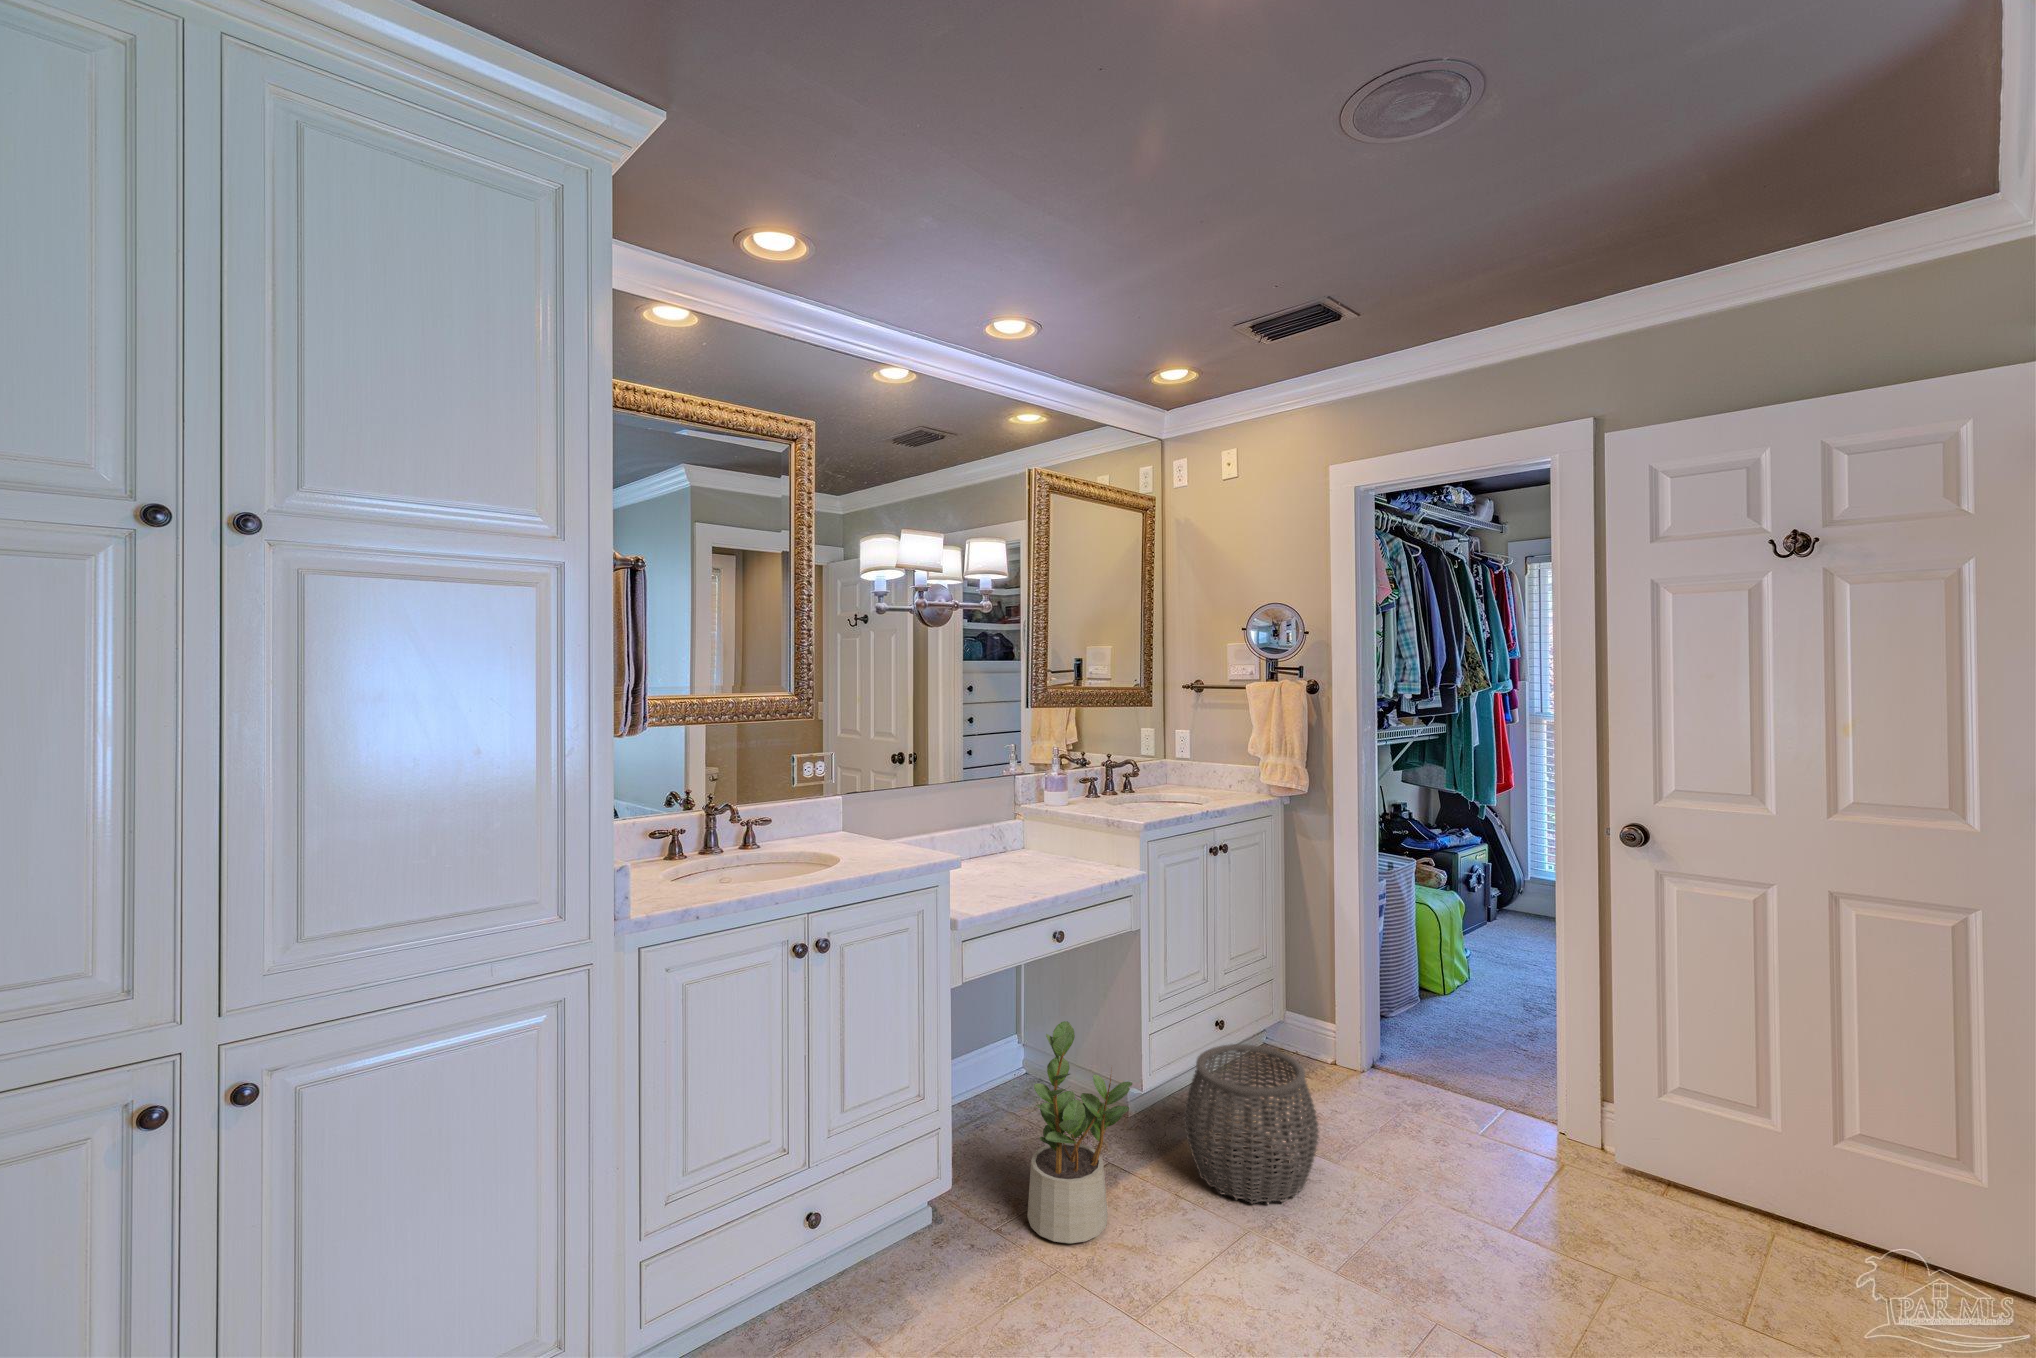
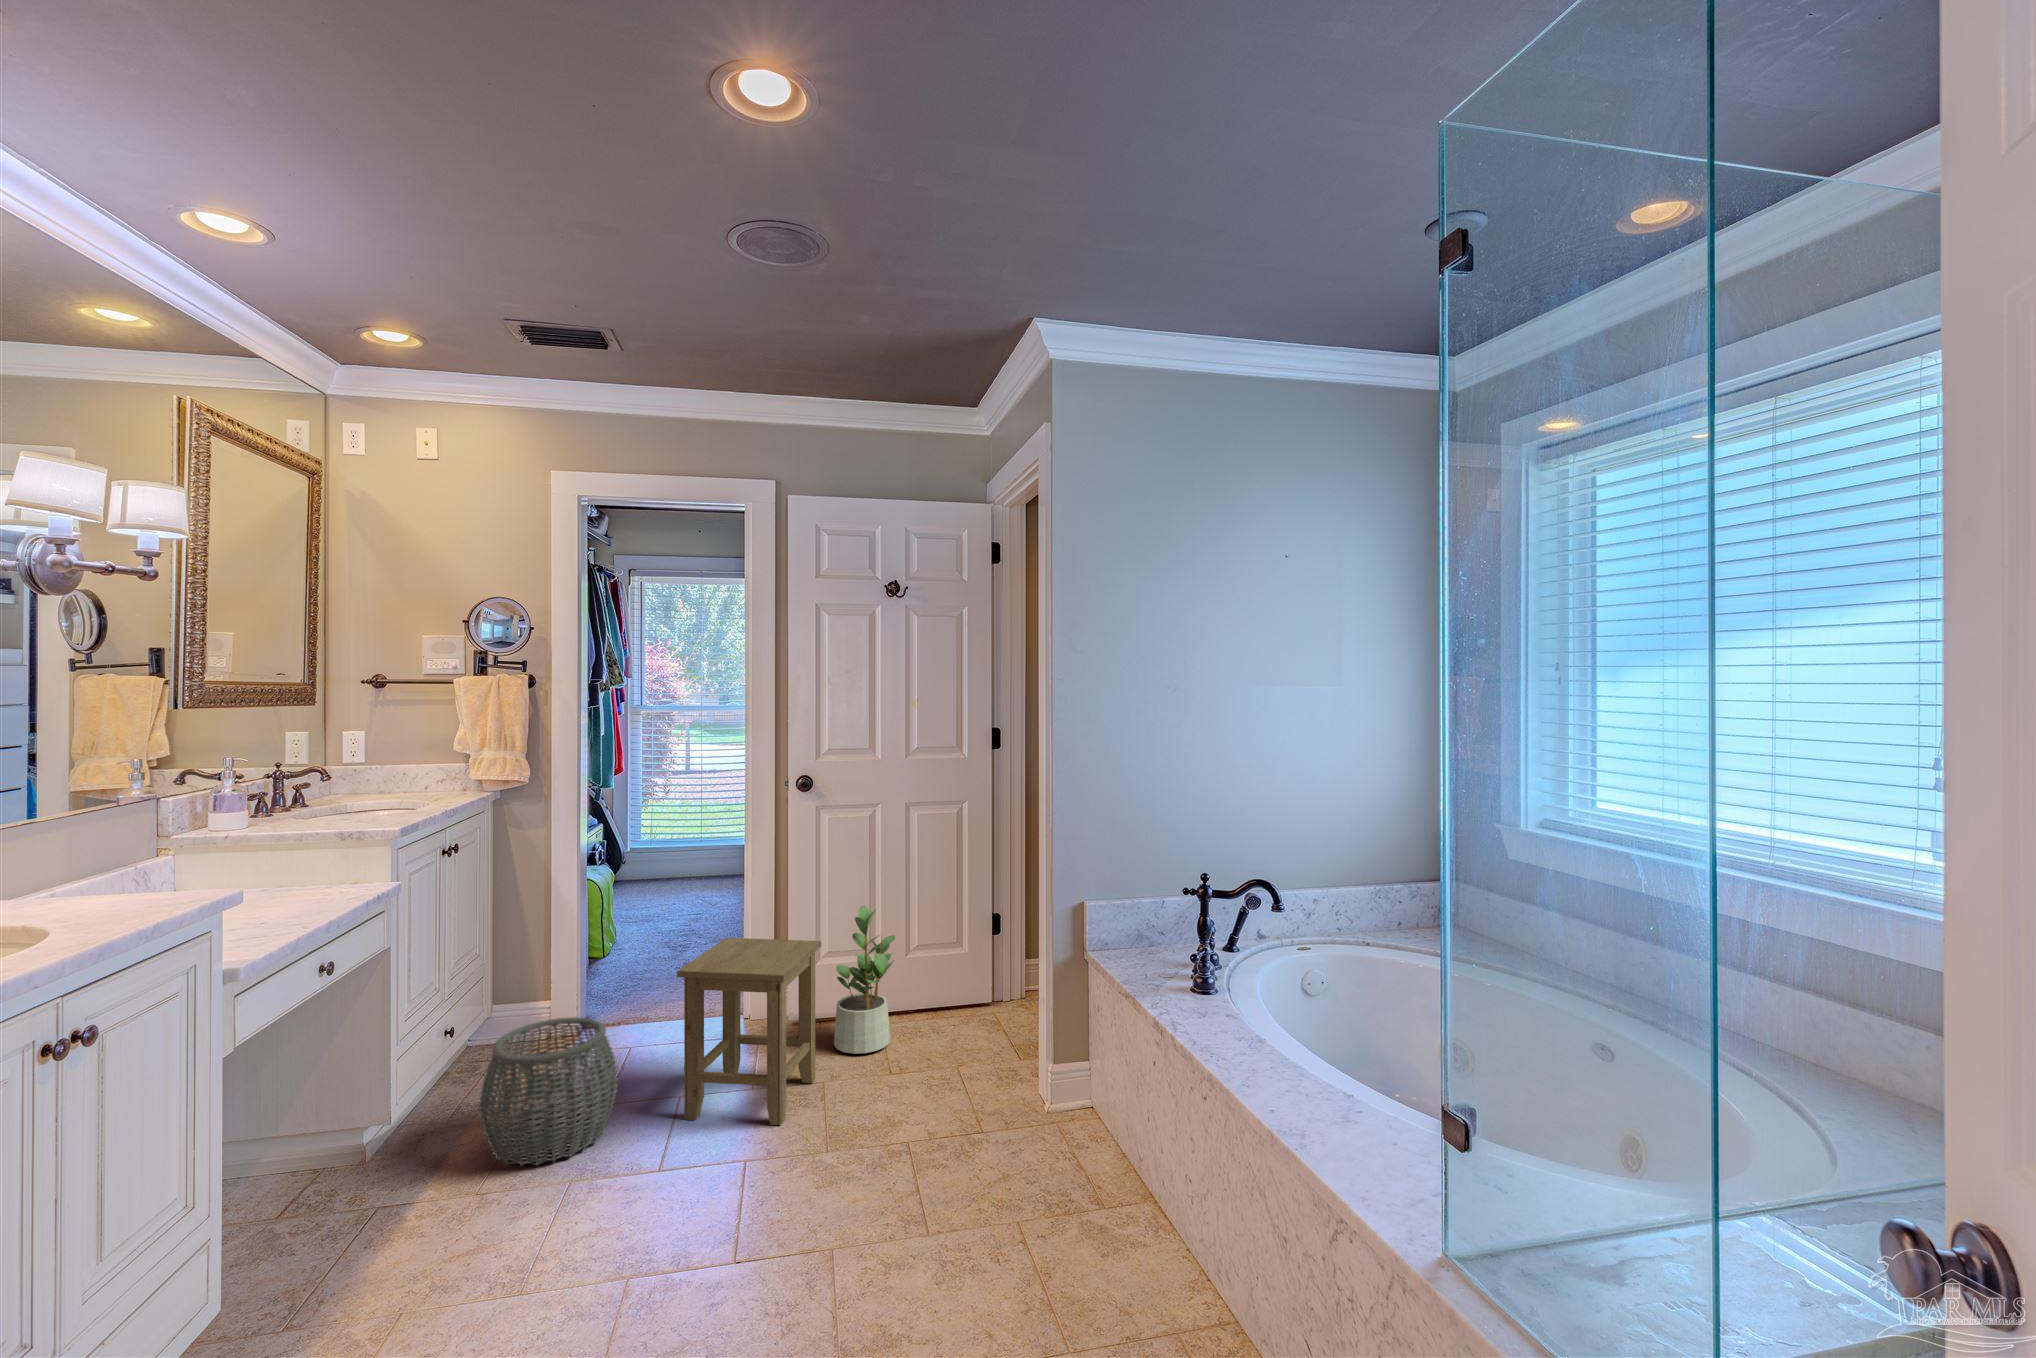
potted plant: present [1027,1021,1132,1244] -> present [834,905,895,1054]
stool: none [1375,1025,1600,1314] -> present [677,938,821,1125]

